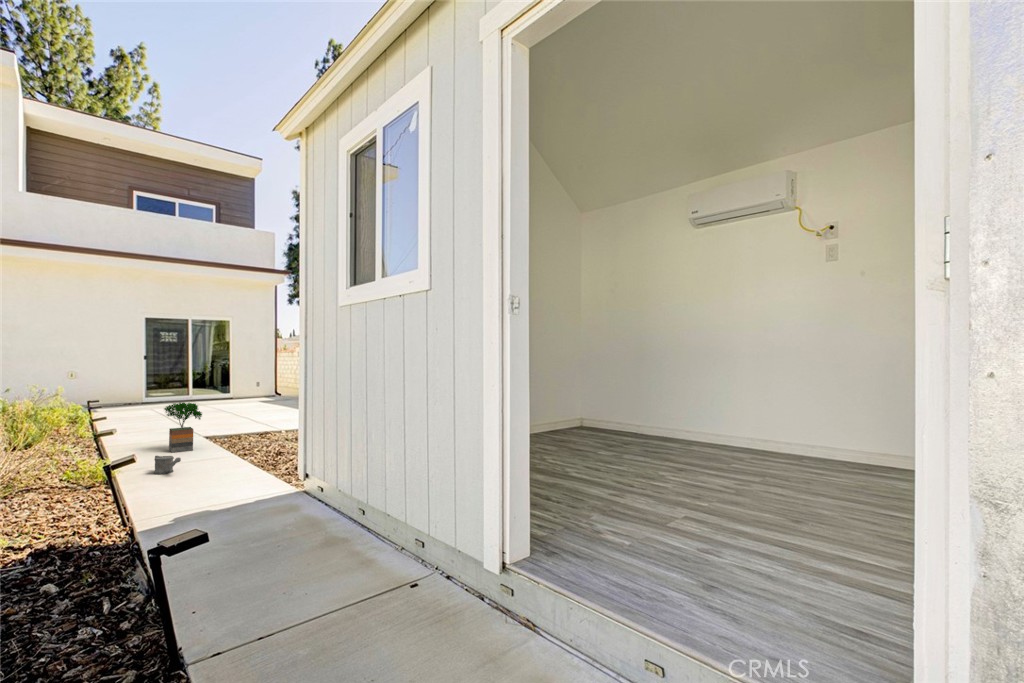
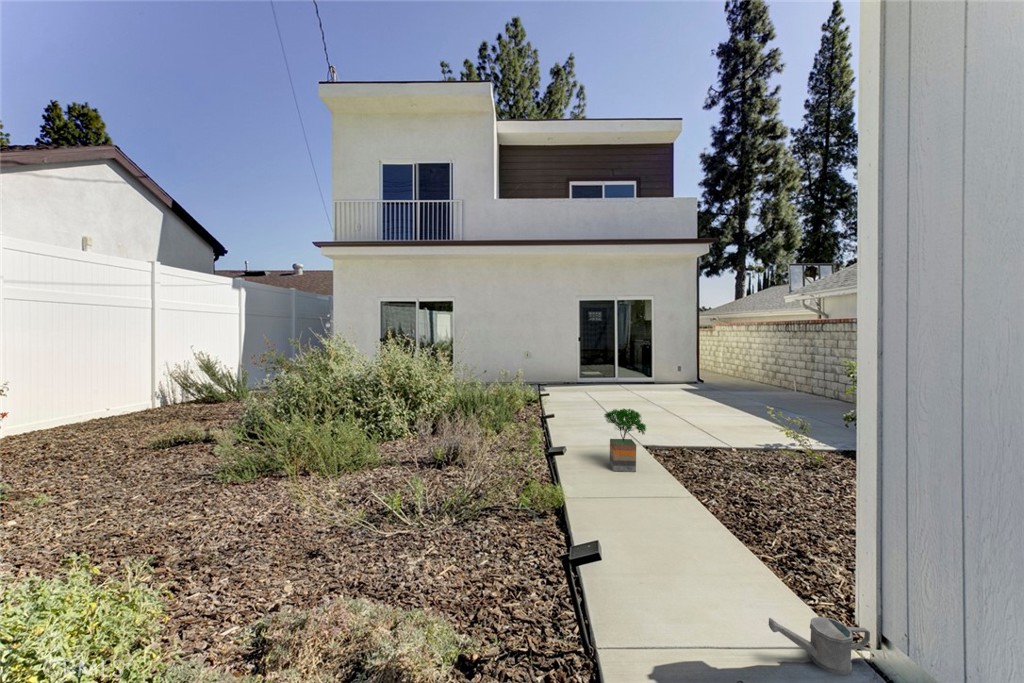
watering can: present [154,456,181,474] -> present [769,616,870,675]

